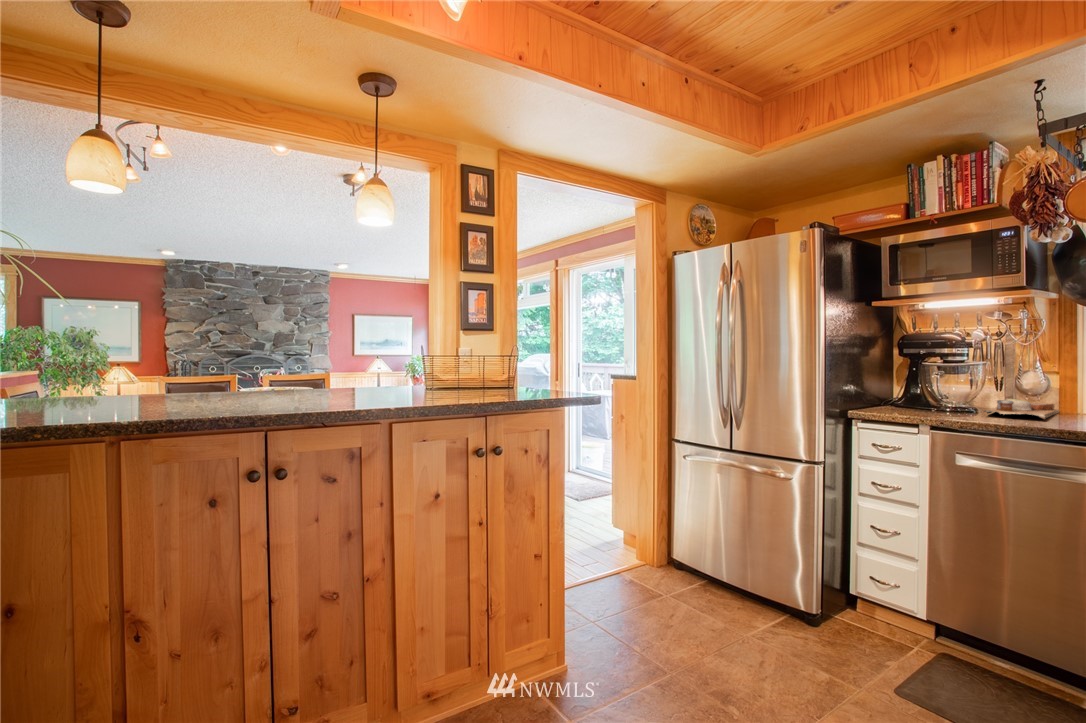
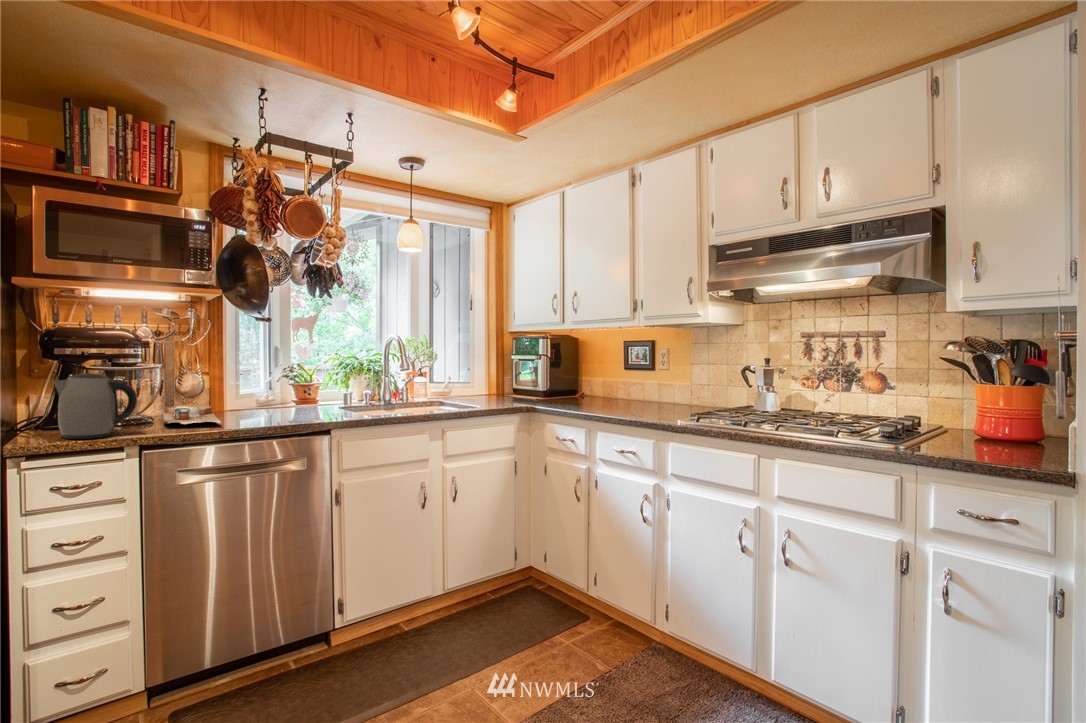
kettle: none [889,366,952,416] -> present [54,373,137,439]

